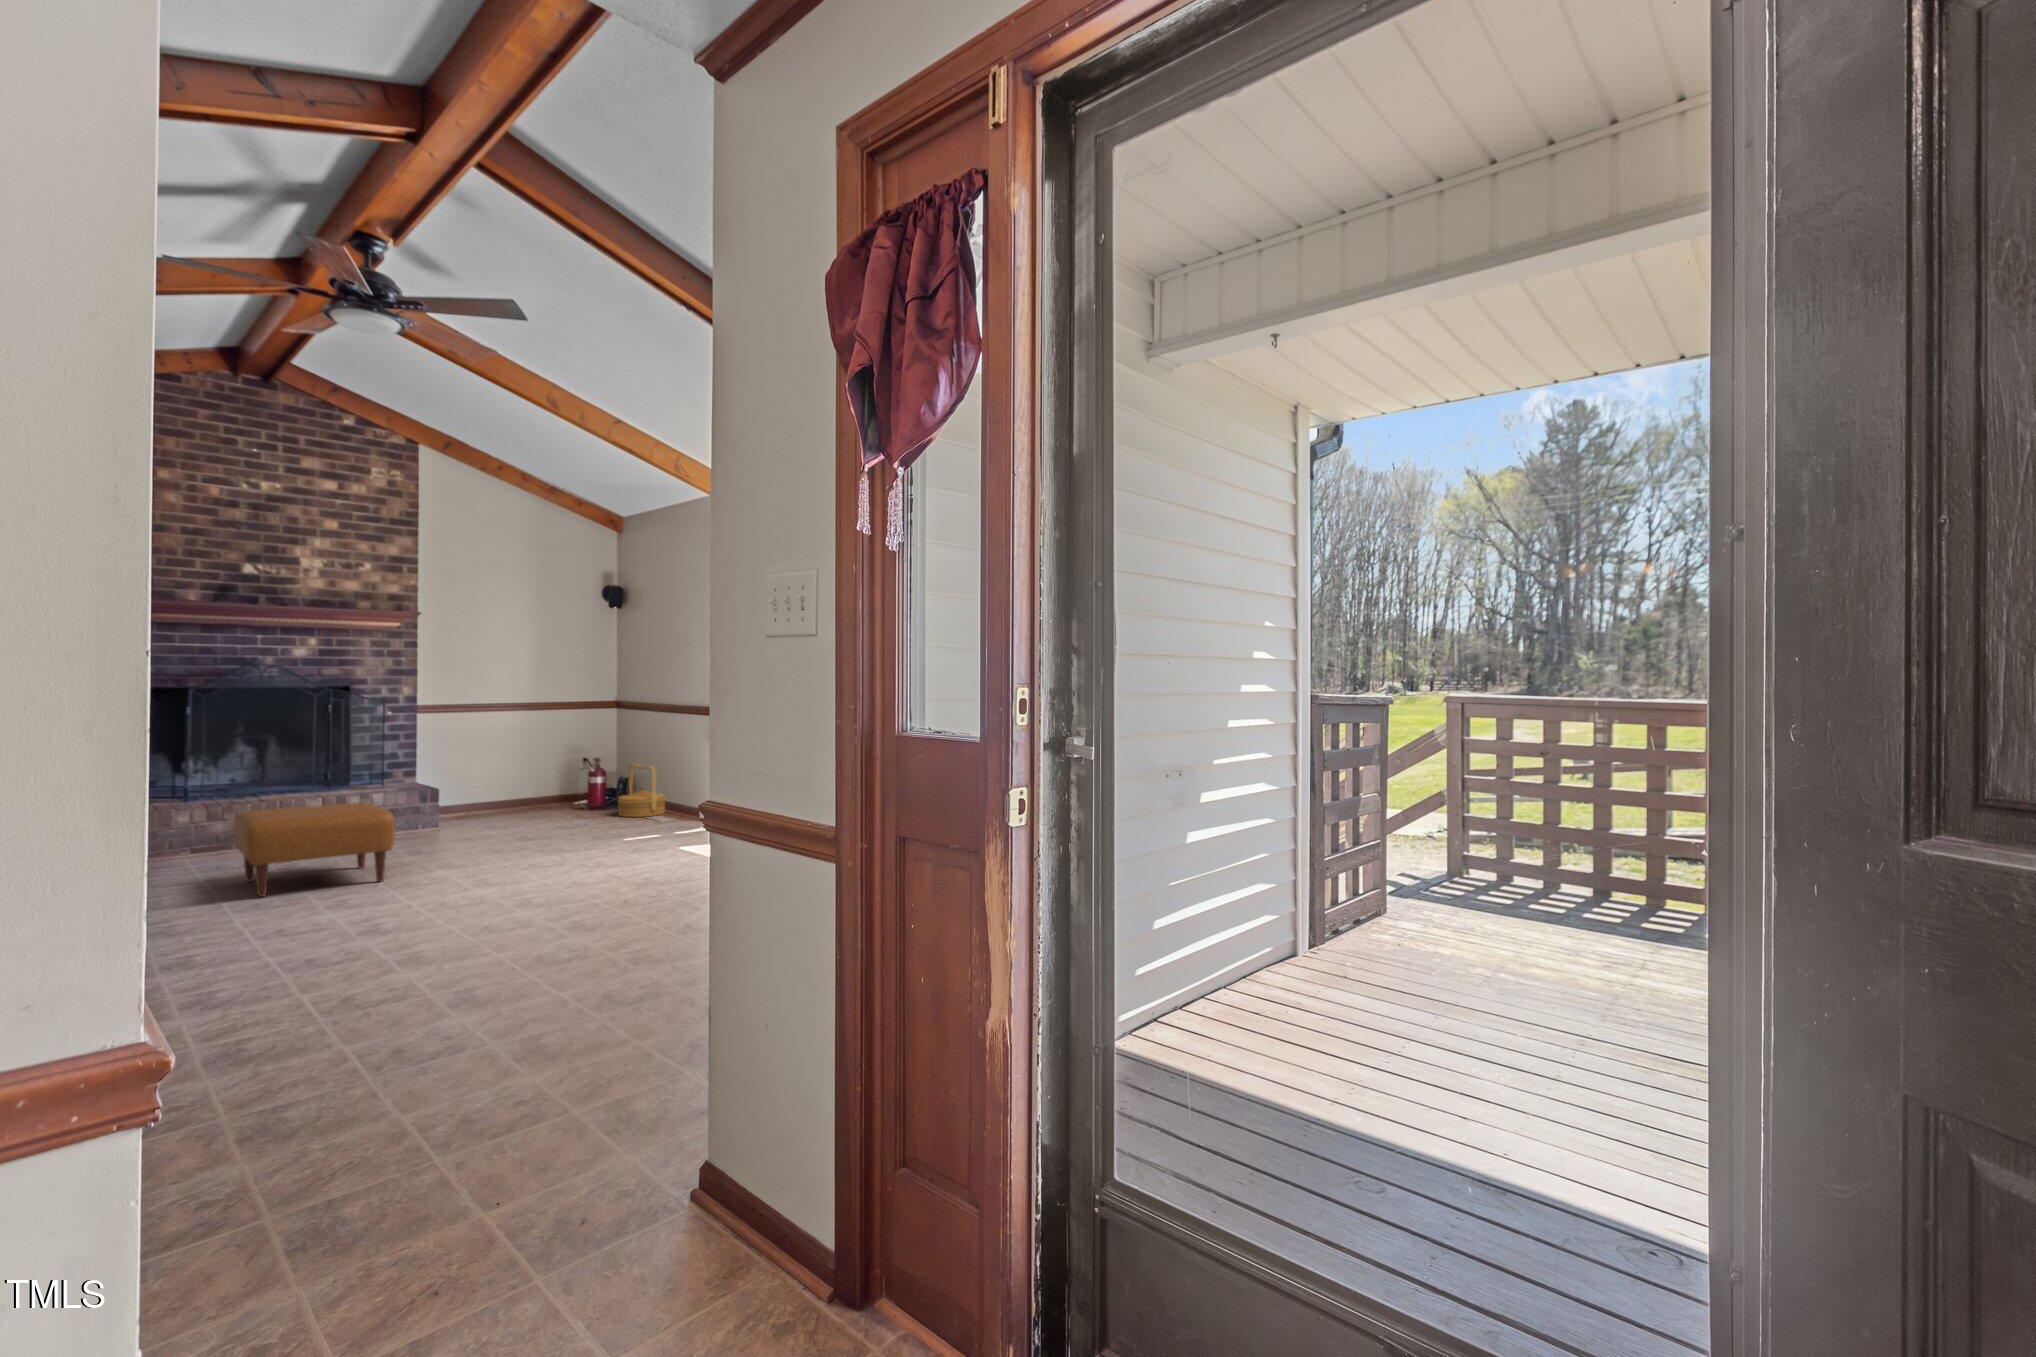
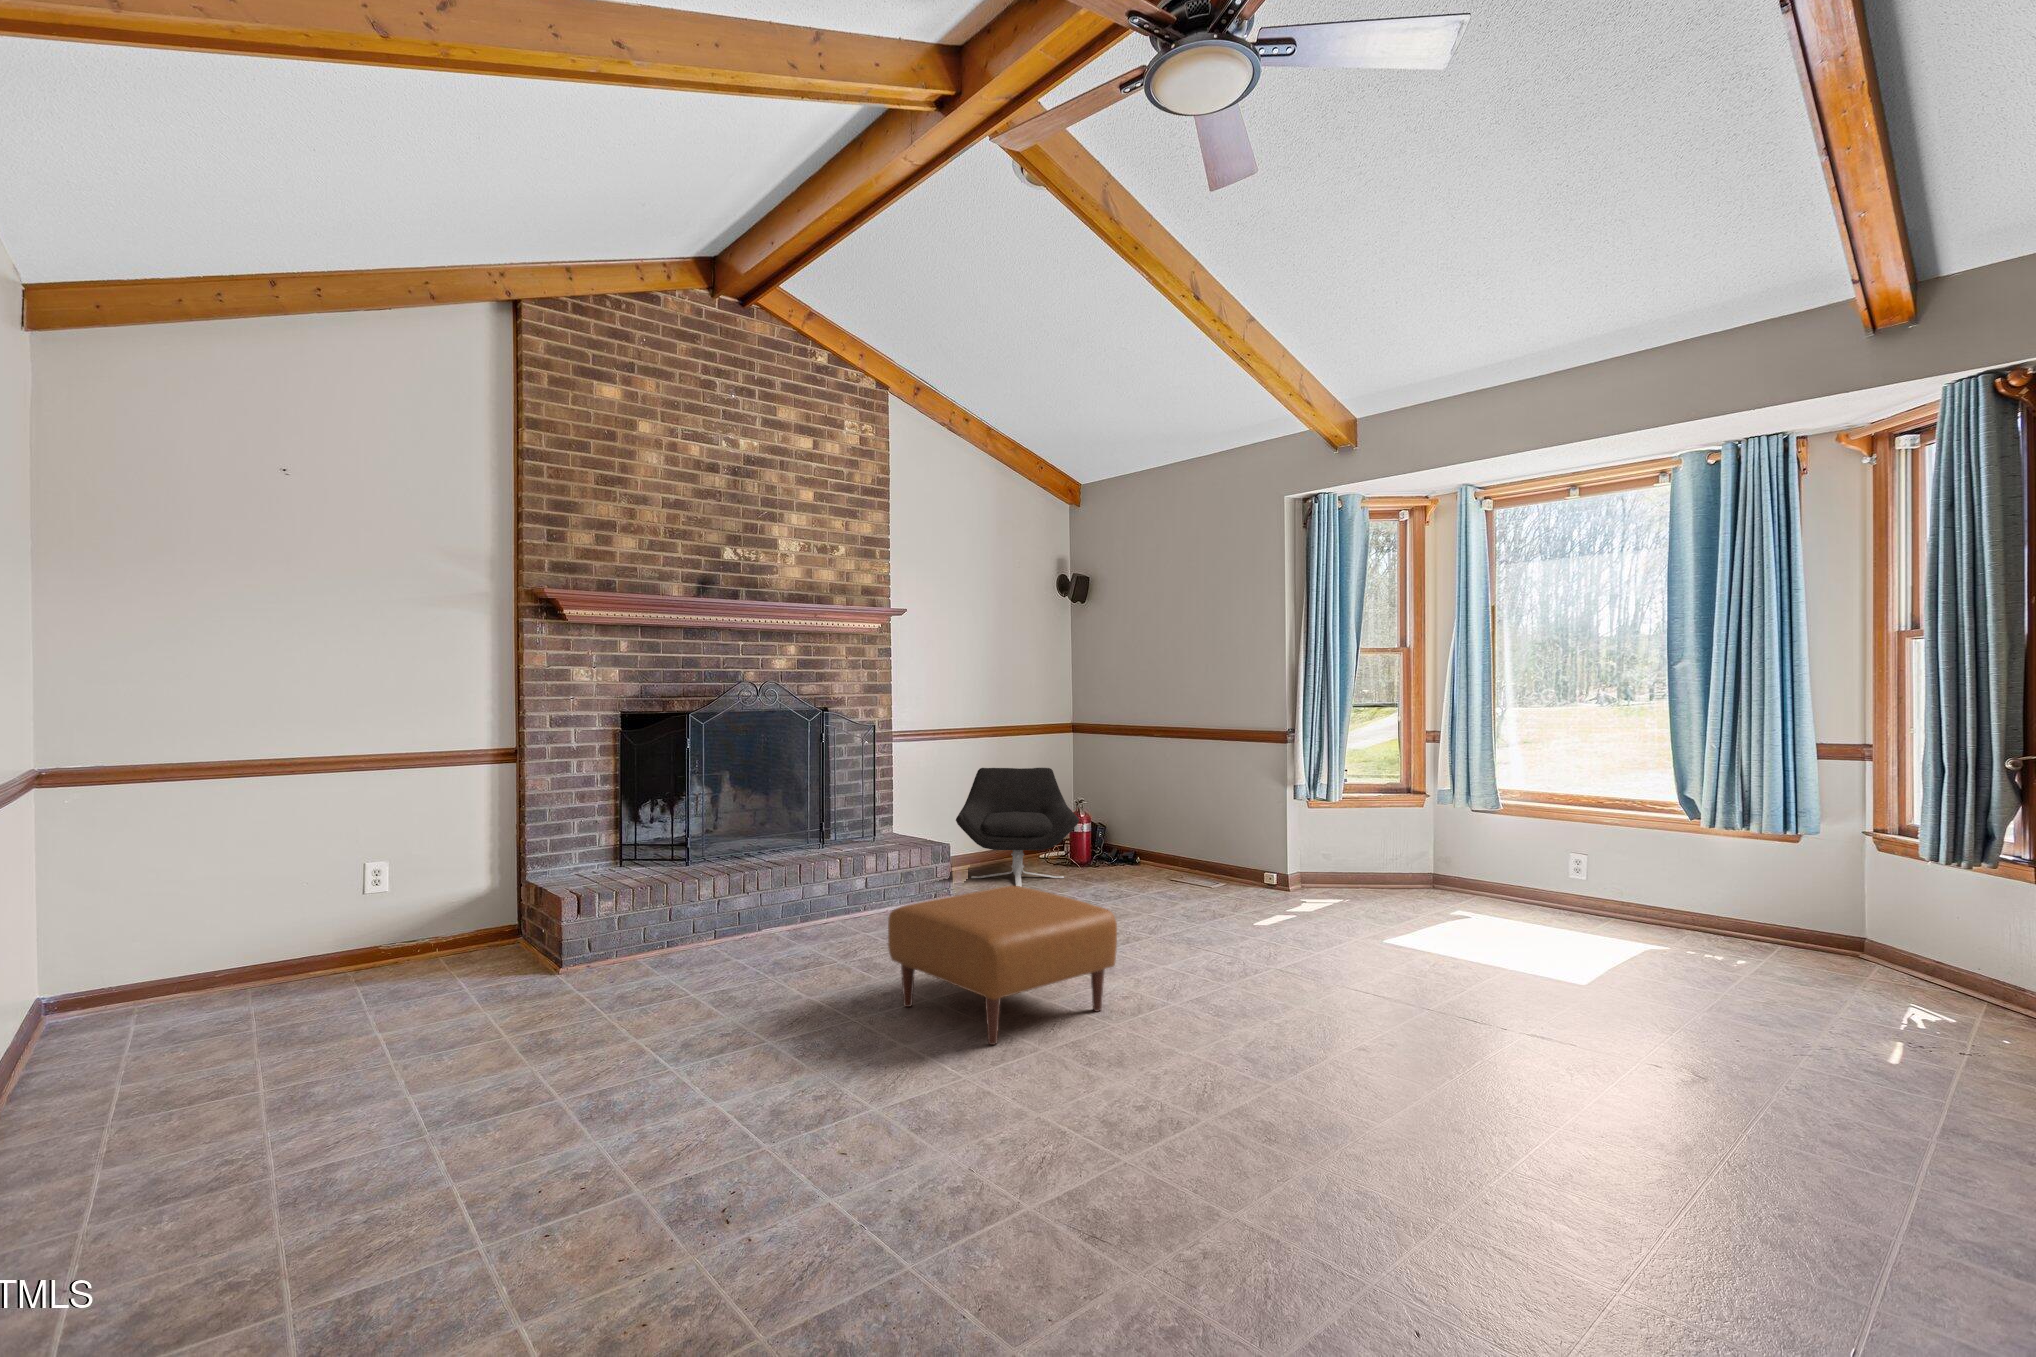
lounge chair: none [459,735,576,824] -> present [956,768,1079,887]
woven basket: present [617,764,665,817] -> none [1137,807,1197,879]

